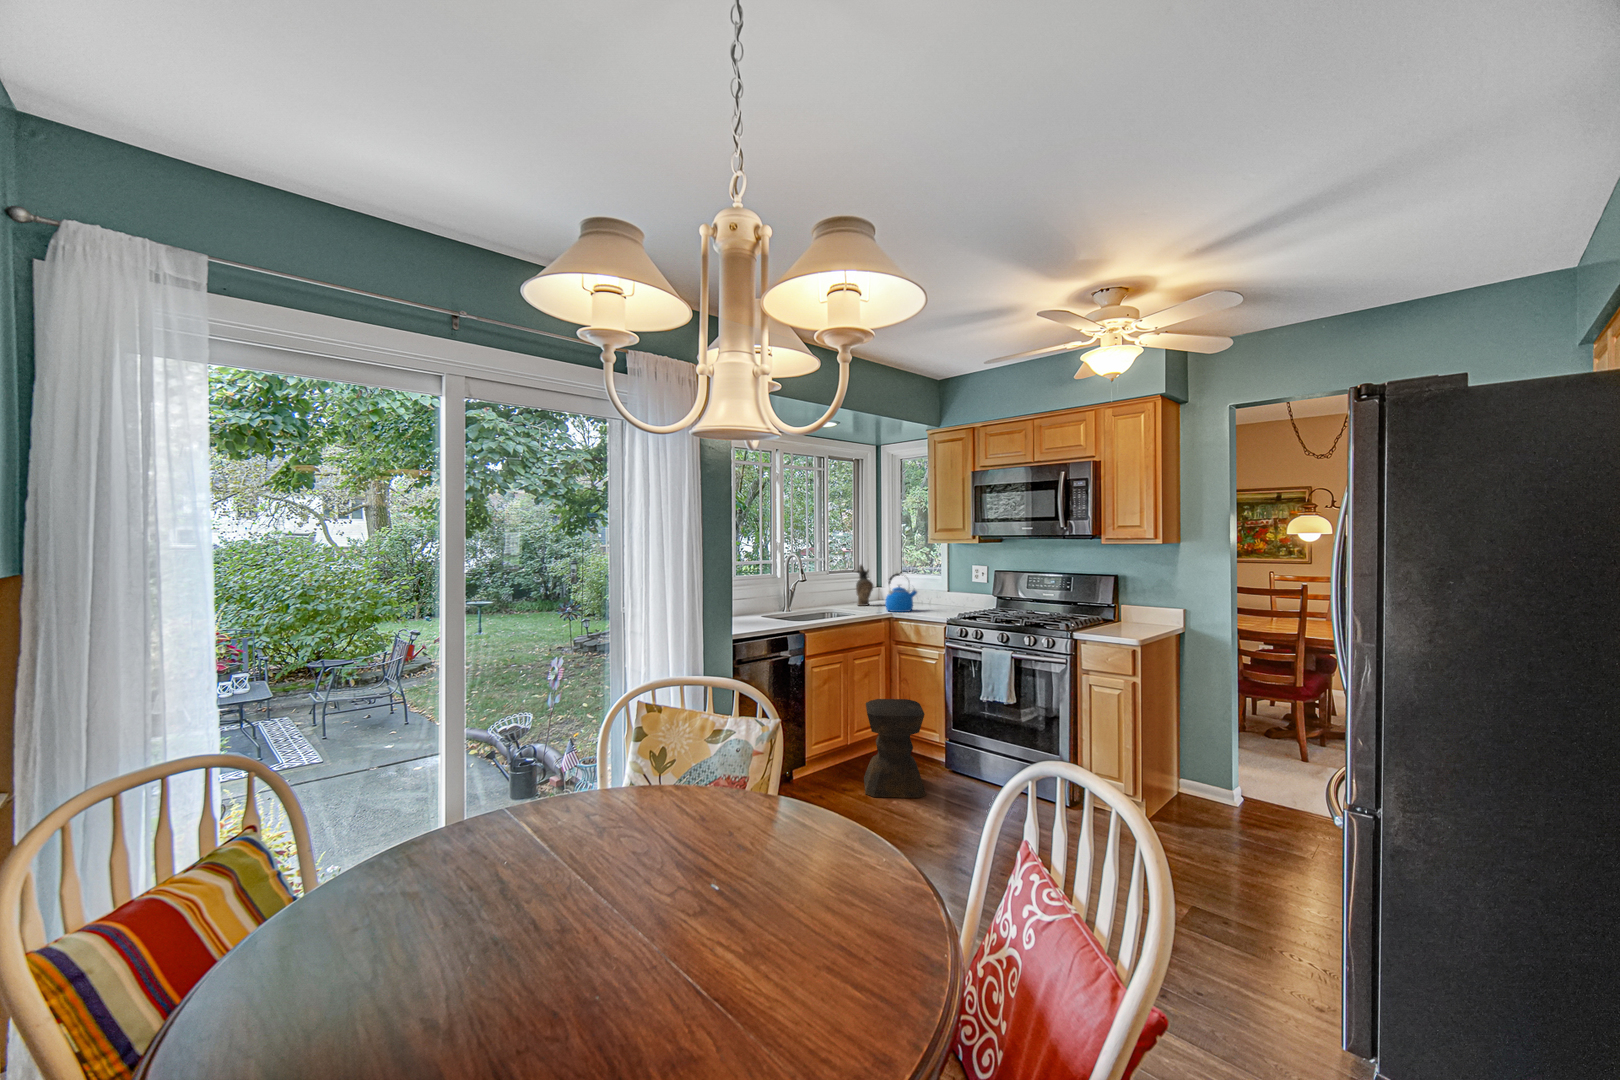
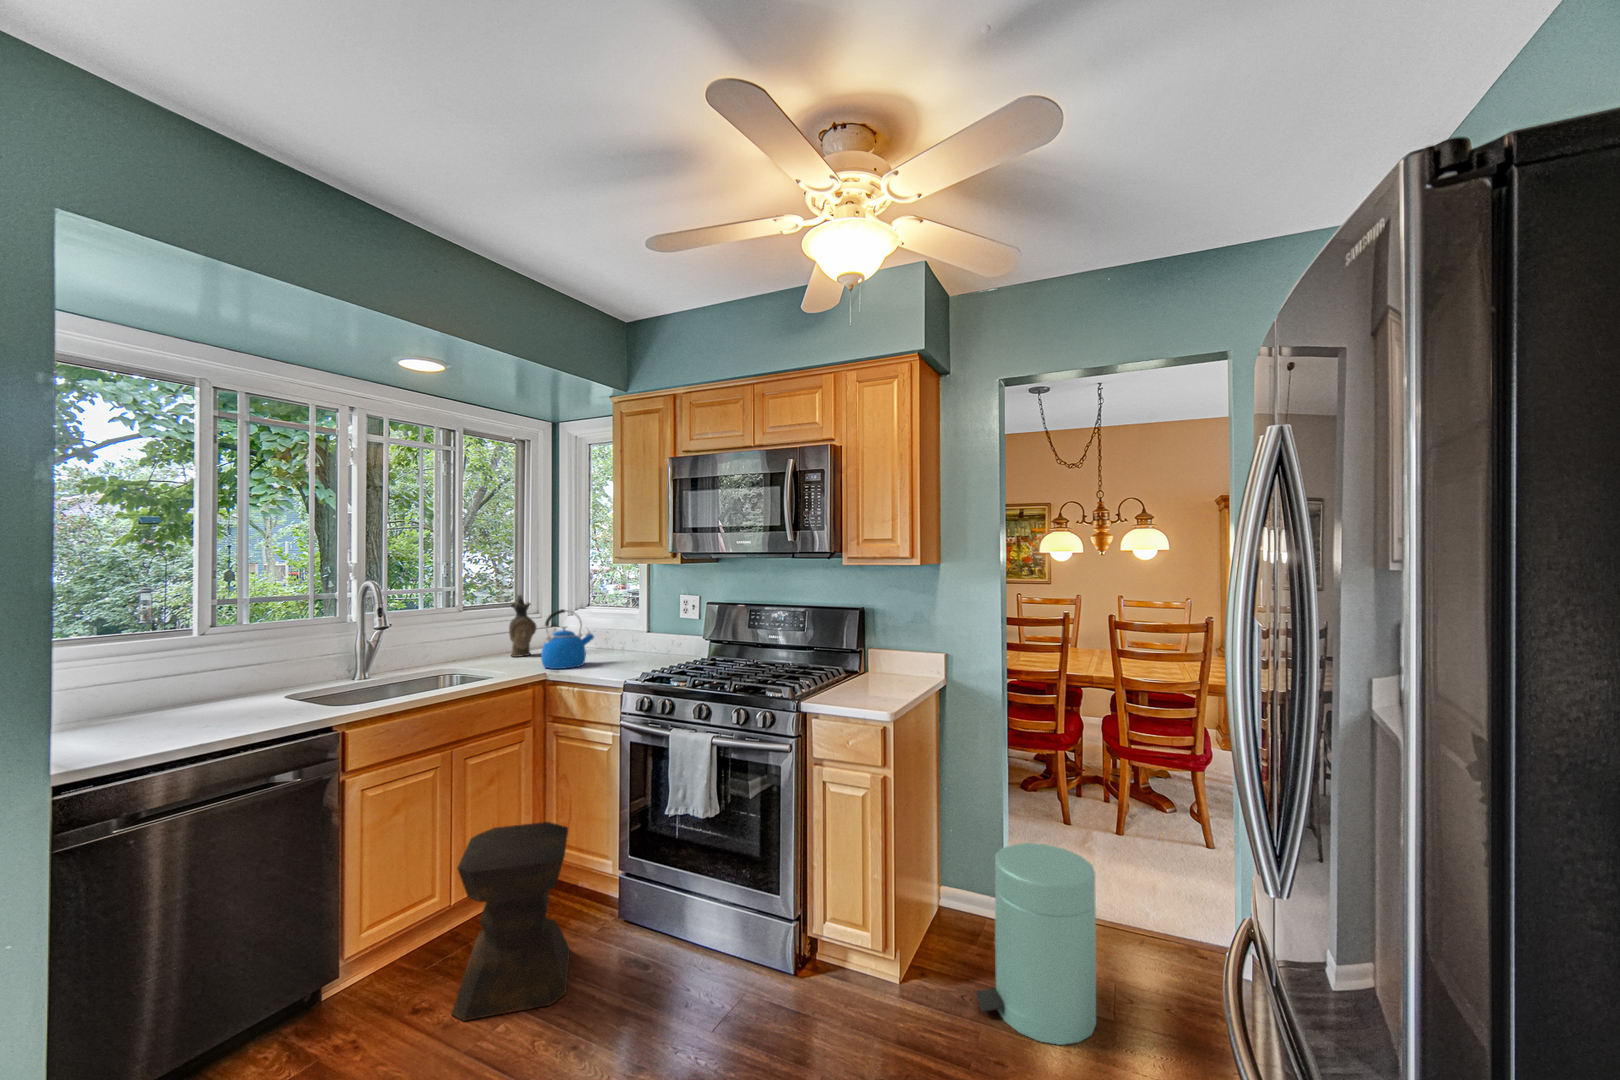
trash can: none [1201,736,1293,860] -> present [976,843,1096,1045]

